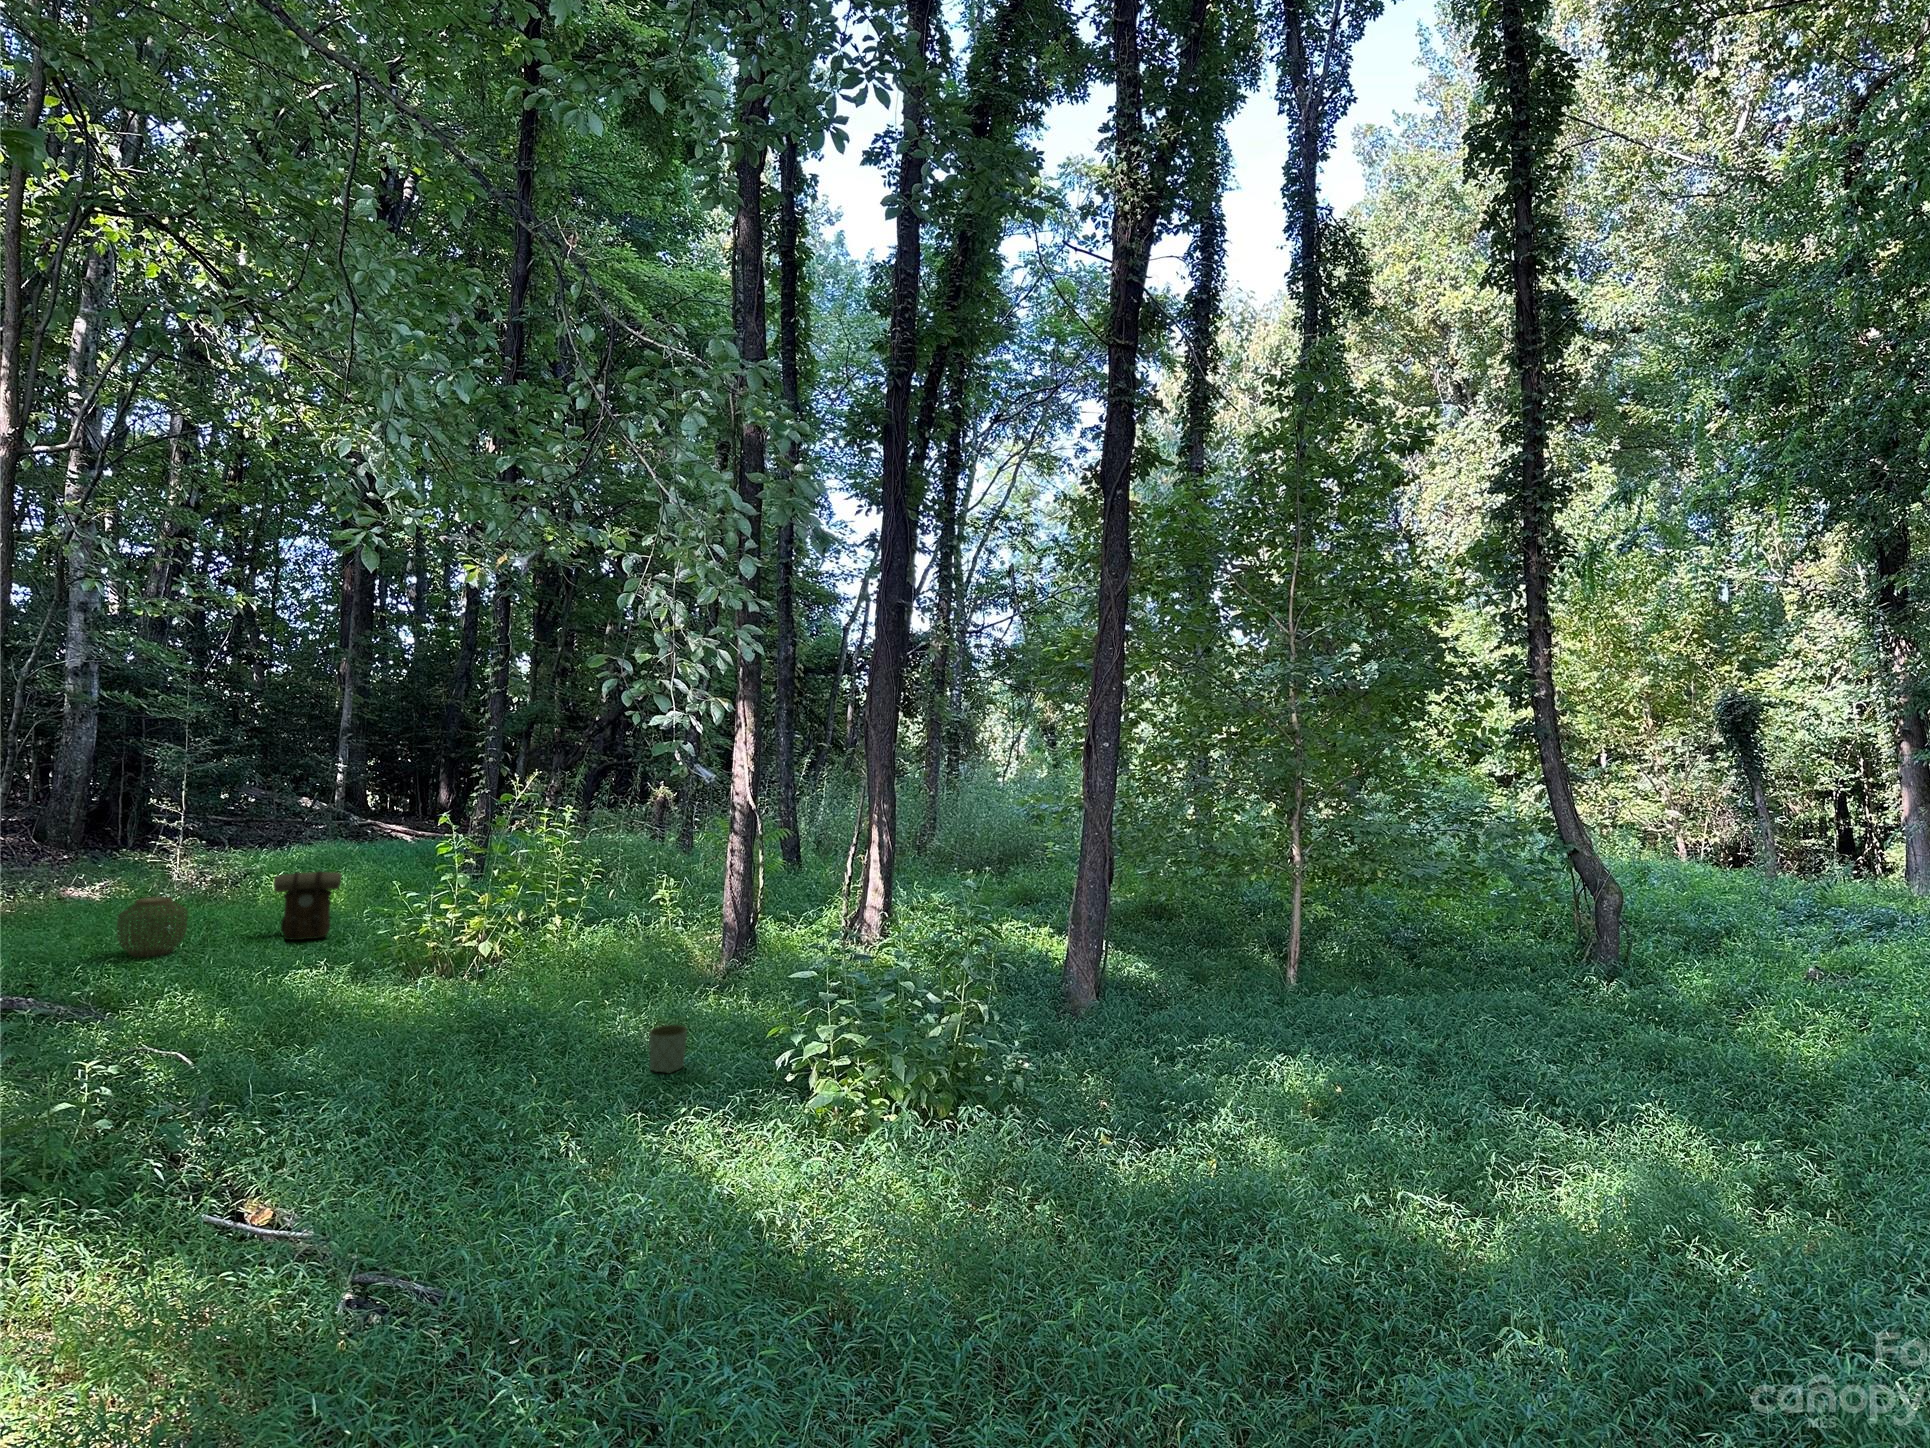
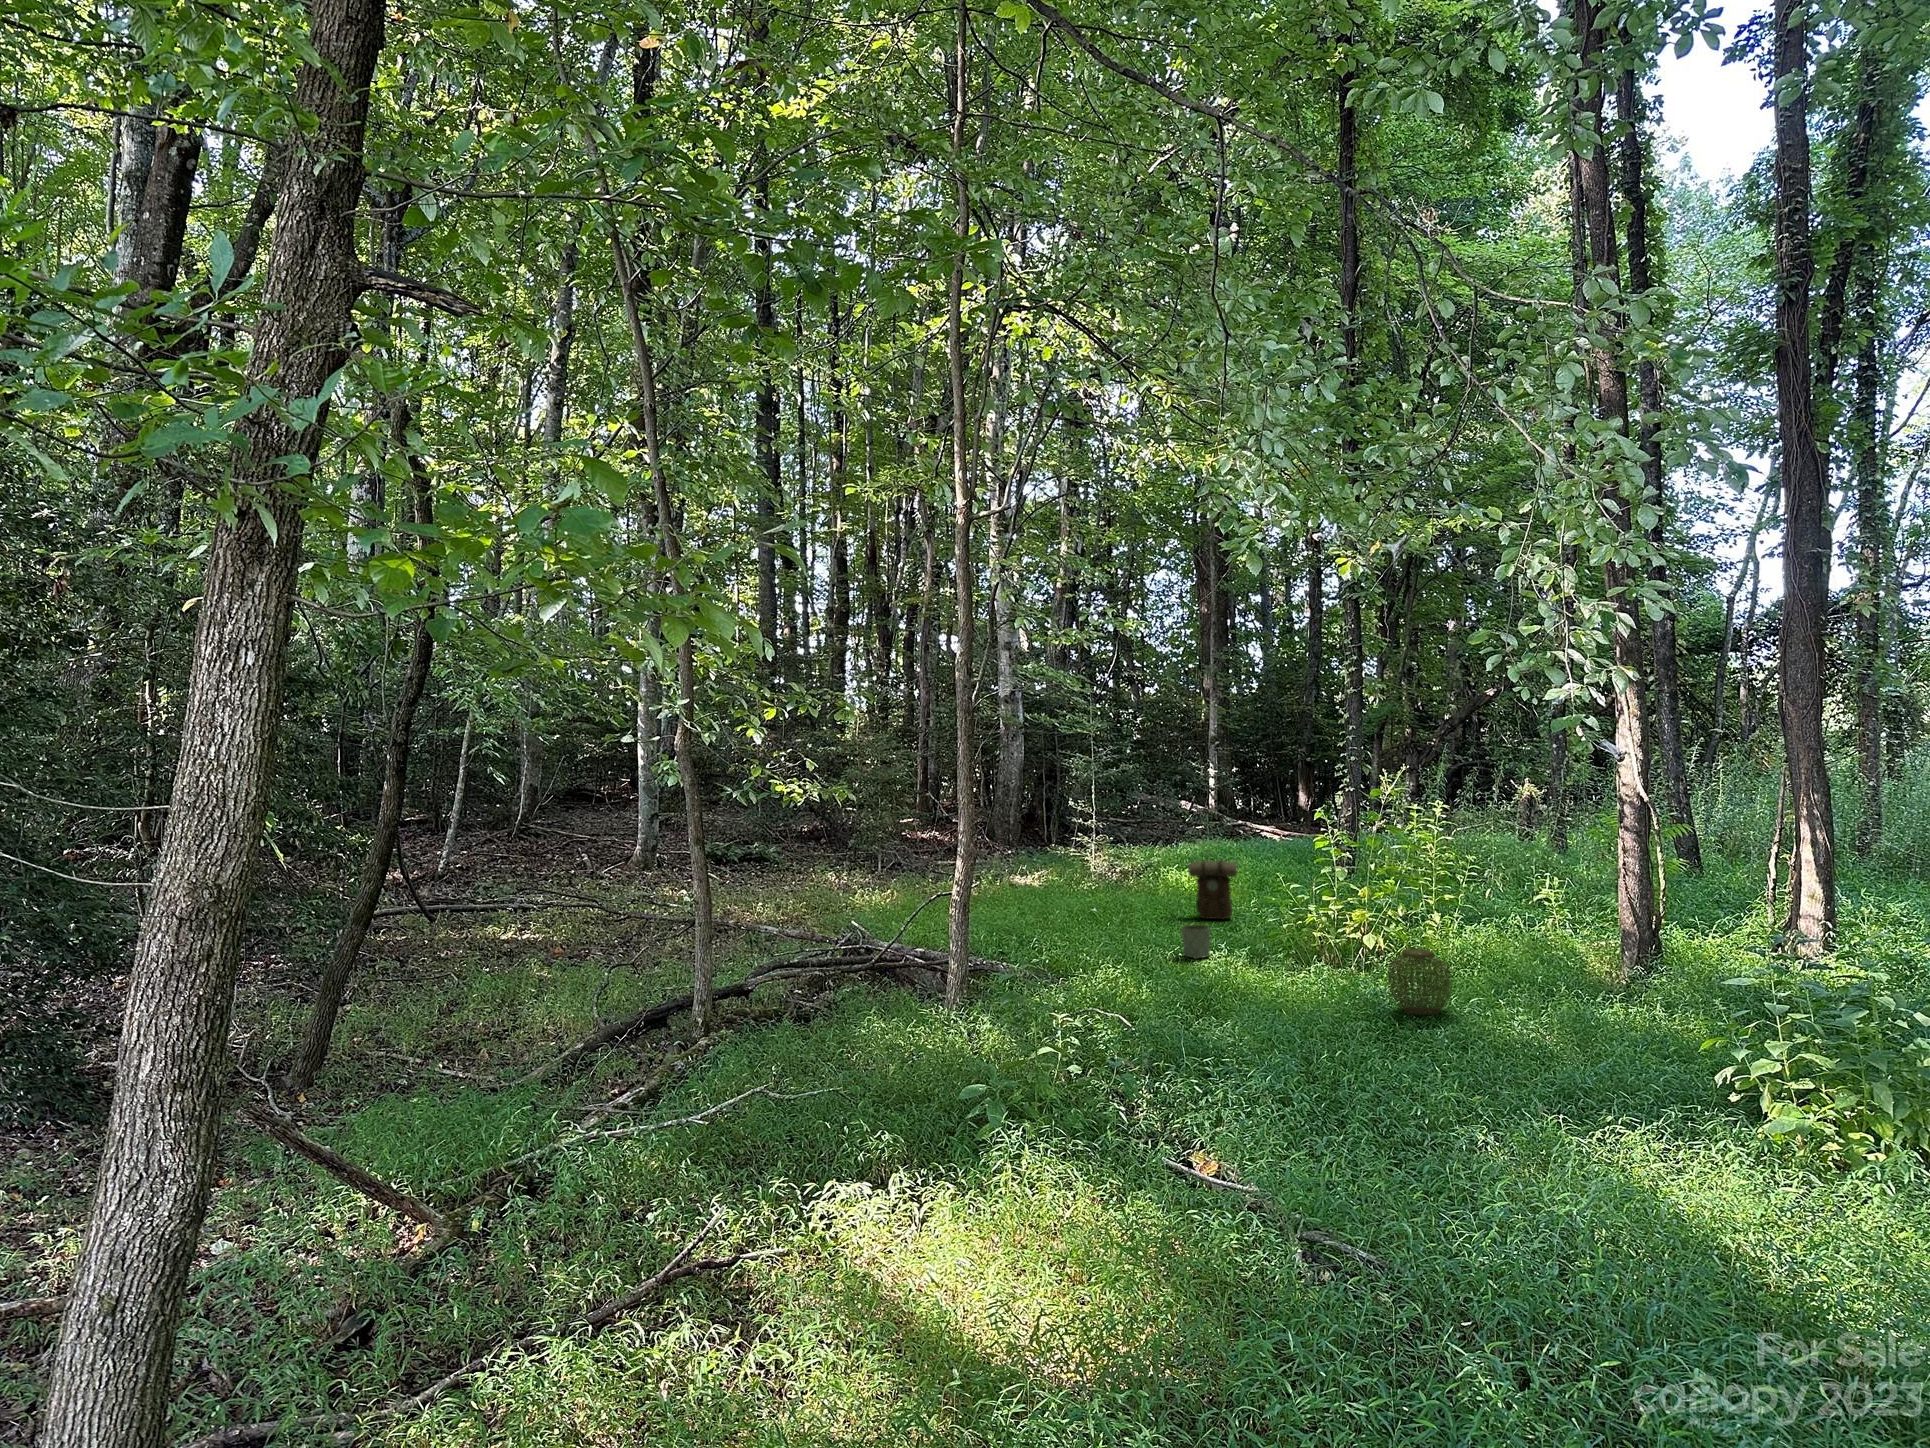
woven basket: present [117,896,187,957] -> present [1388,948,1451,1015]
planter: present [649,1025,687,1073] -> present [1181,925,1210,959]

